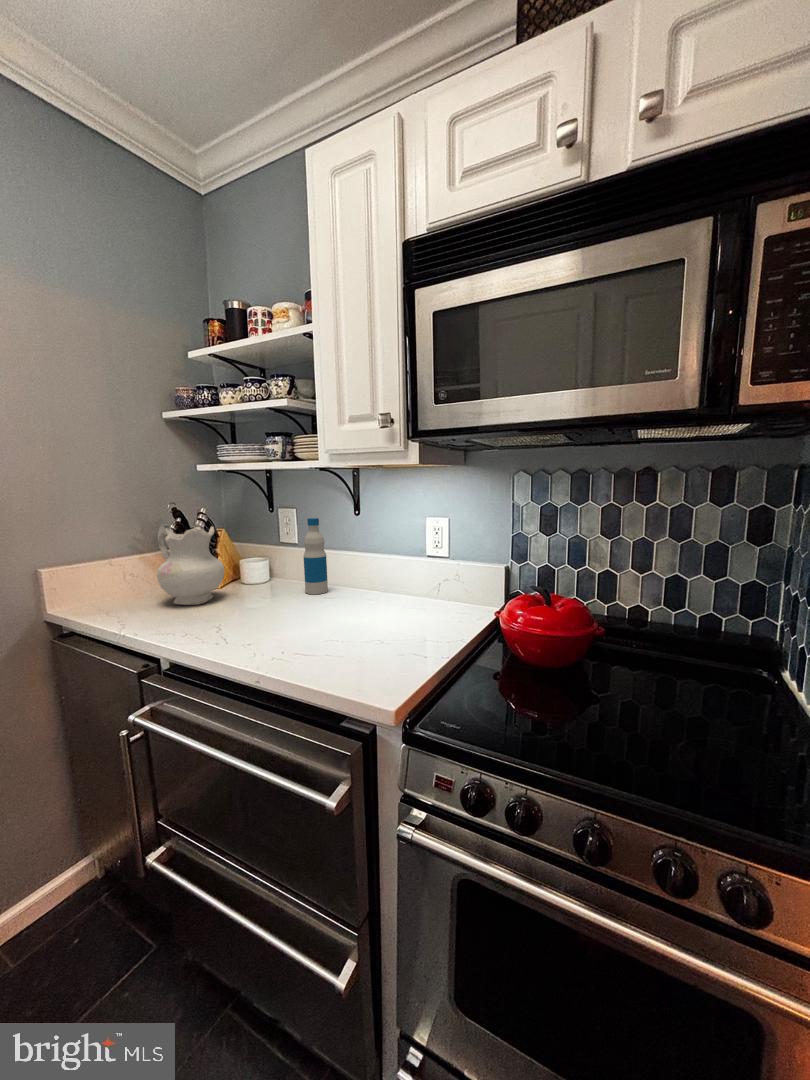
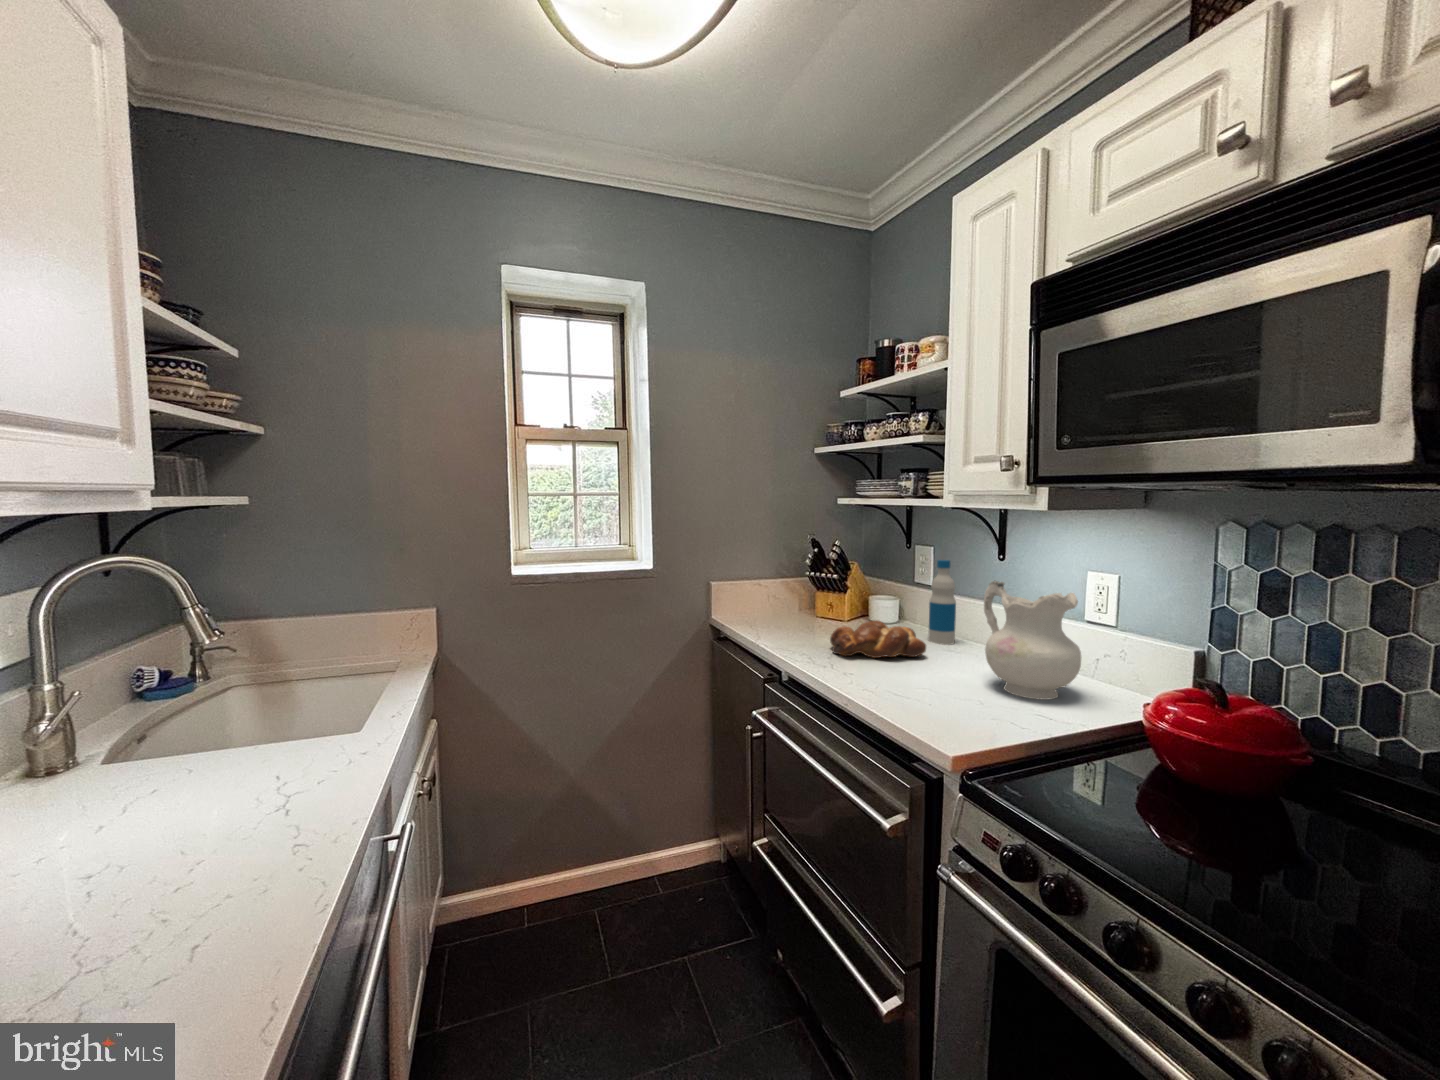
ceramic pitcher: present [157,524,224,605] -> present [984,581,1081,700]
bread loaf: none [215,583,313,628] -> present [830,620,926,658]

